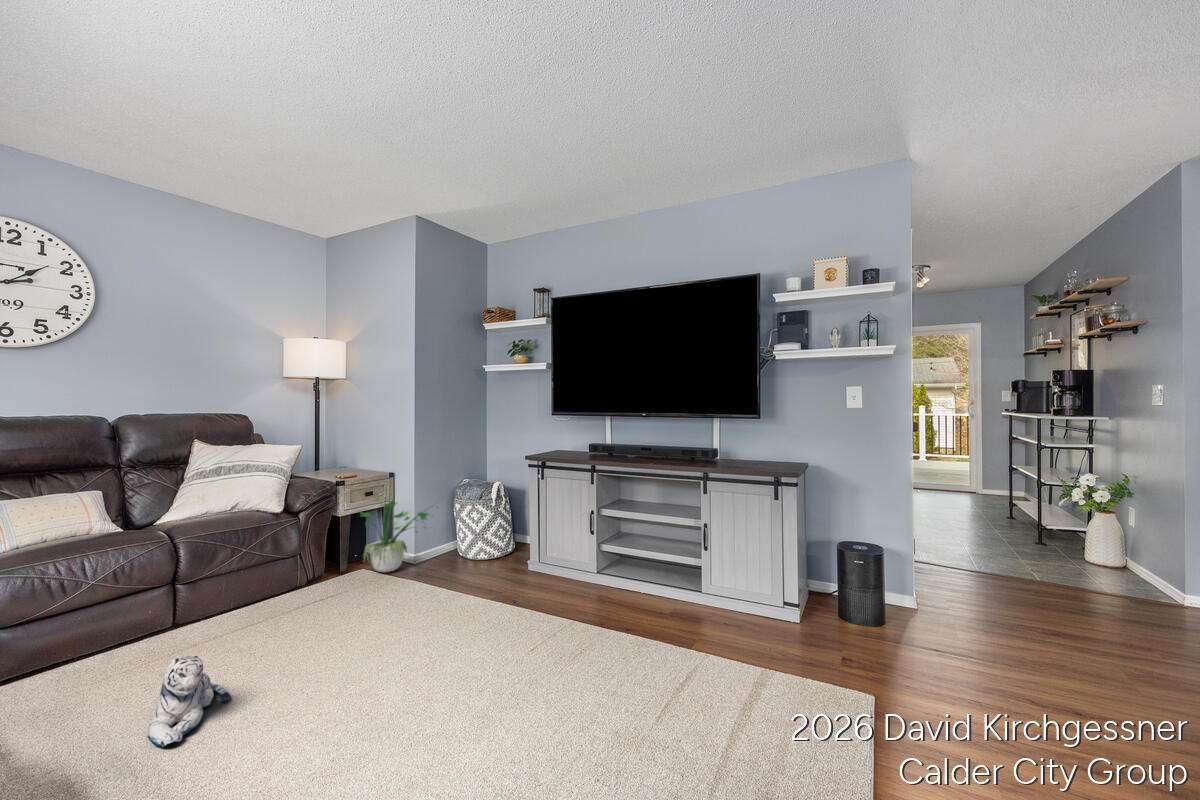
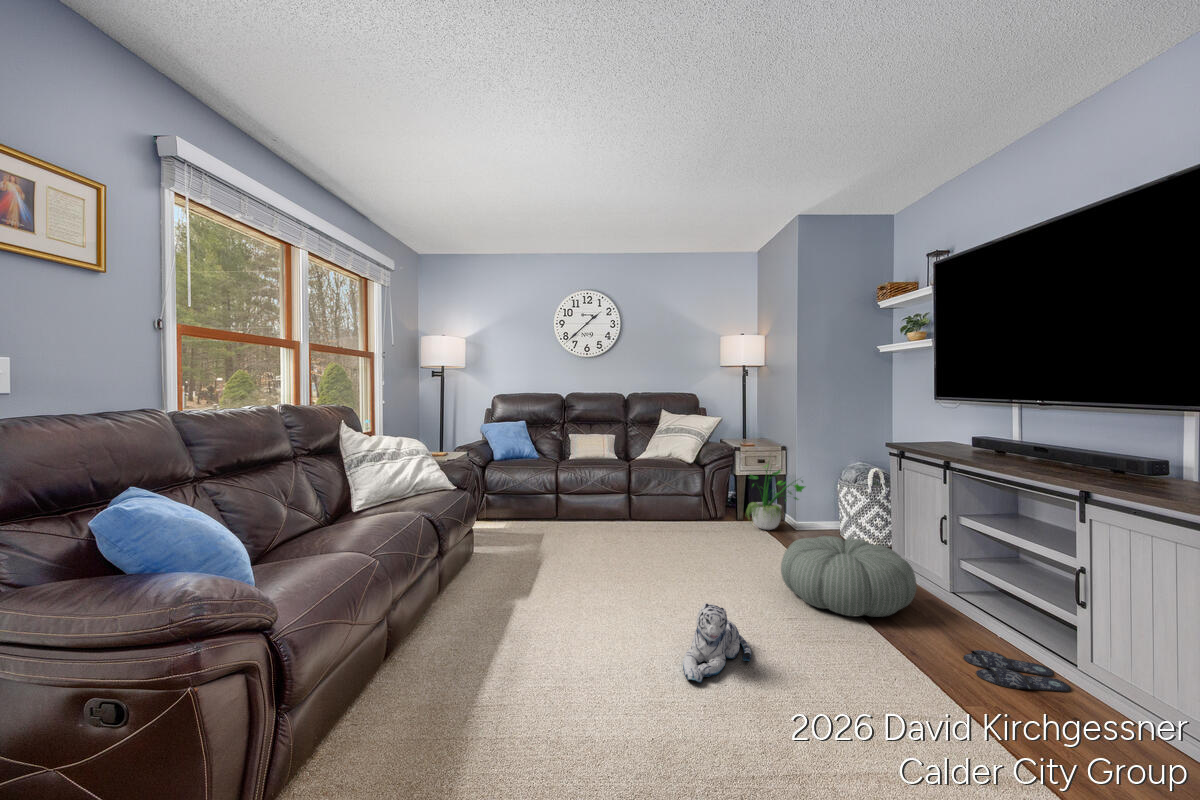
pouf: none [486,548,600,621] -> present [781,536,917,617]
slippers: none [654,598,709,620] -> present [964,650,1071,692]
plush toy: present [148,656,229,748] -> present [683,603,751,682]

